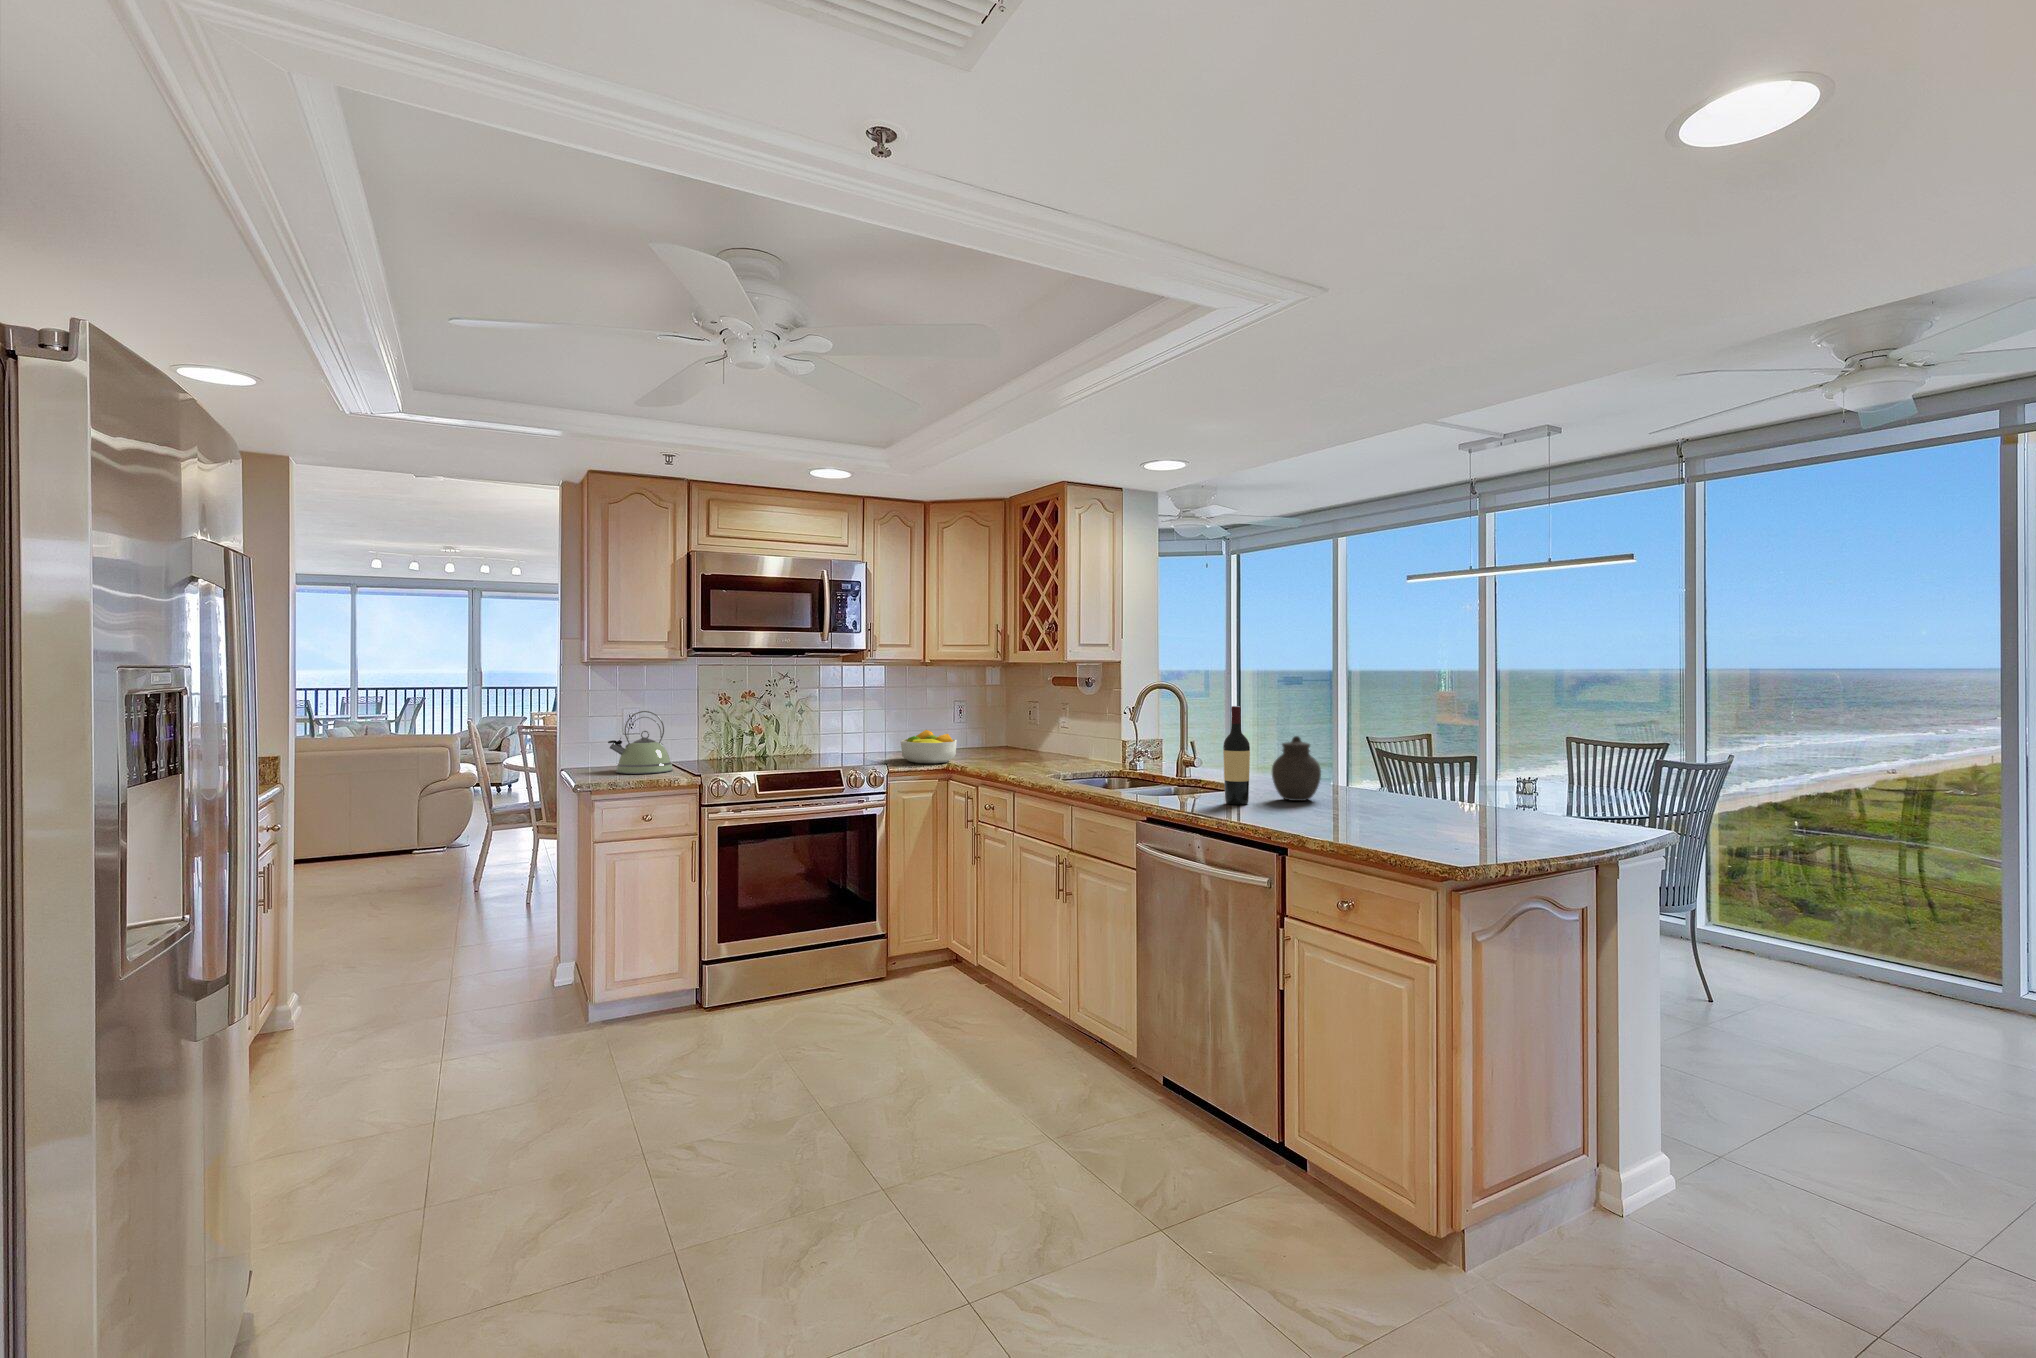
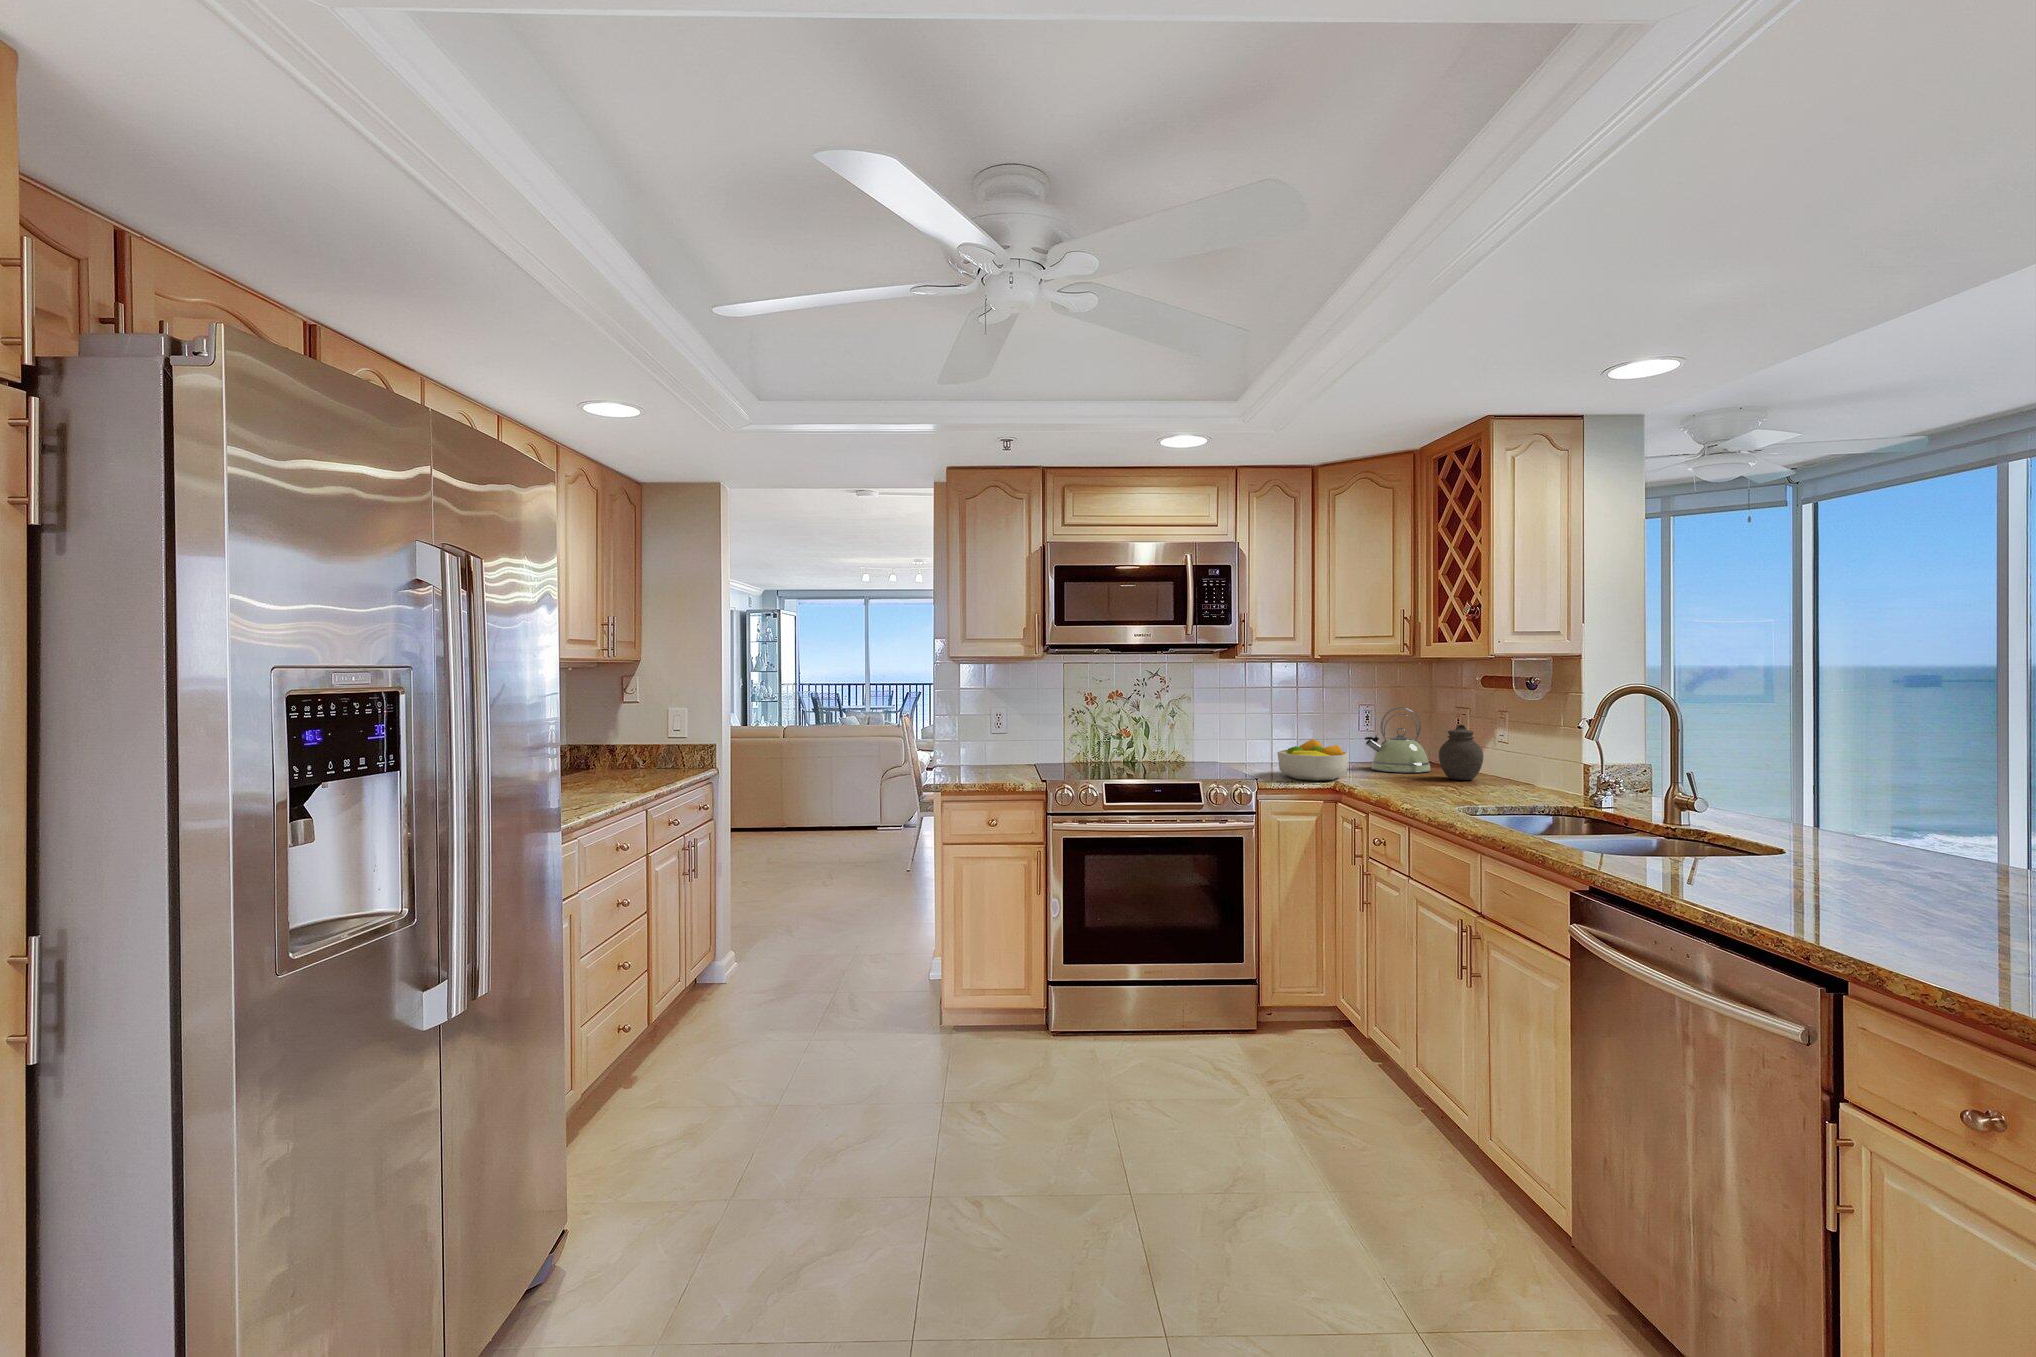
wine bottle: present [1223,706,1250,805] -> none [1728,723,1781,884]
kettle: present [608,711,673,774] -> present [1365,707,1431,772]
jar: present [1272,736,1321,801] -> present [1439,725,1484,780]

